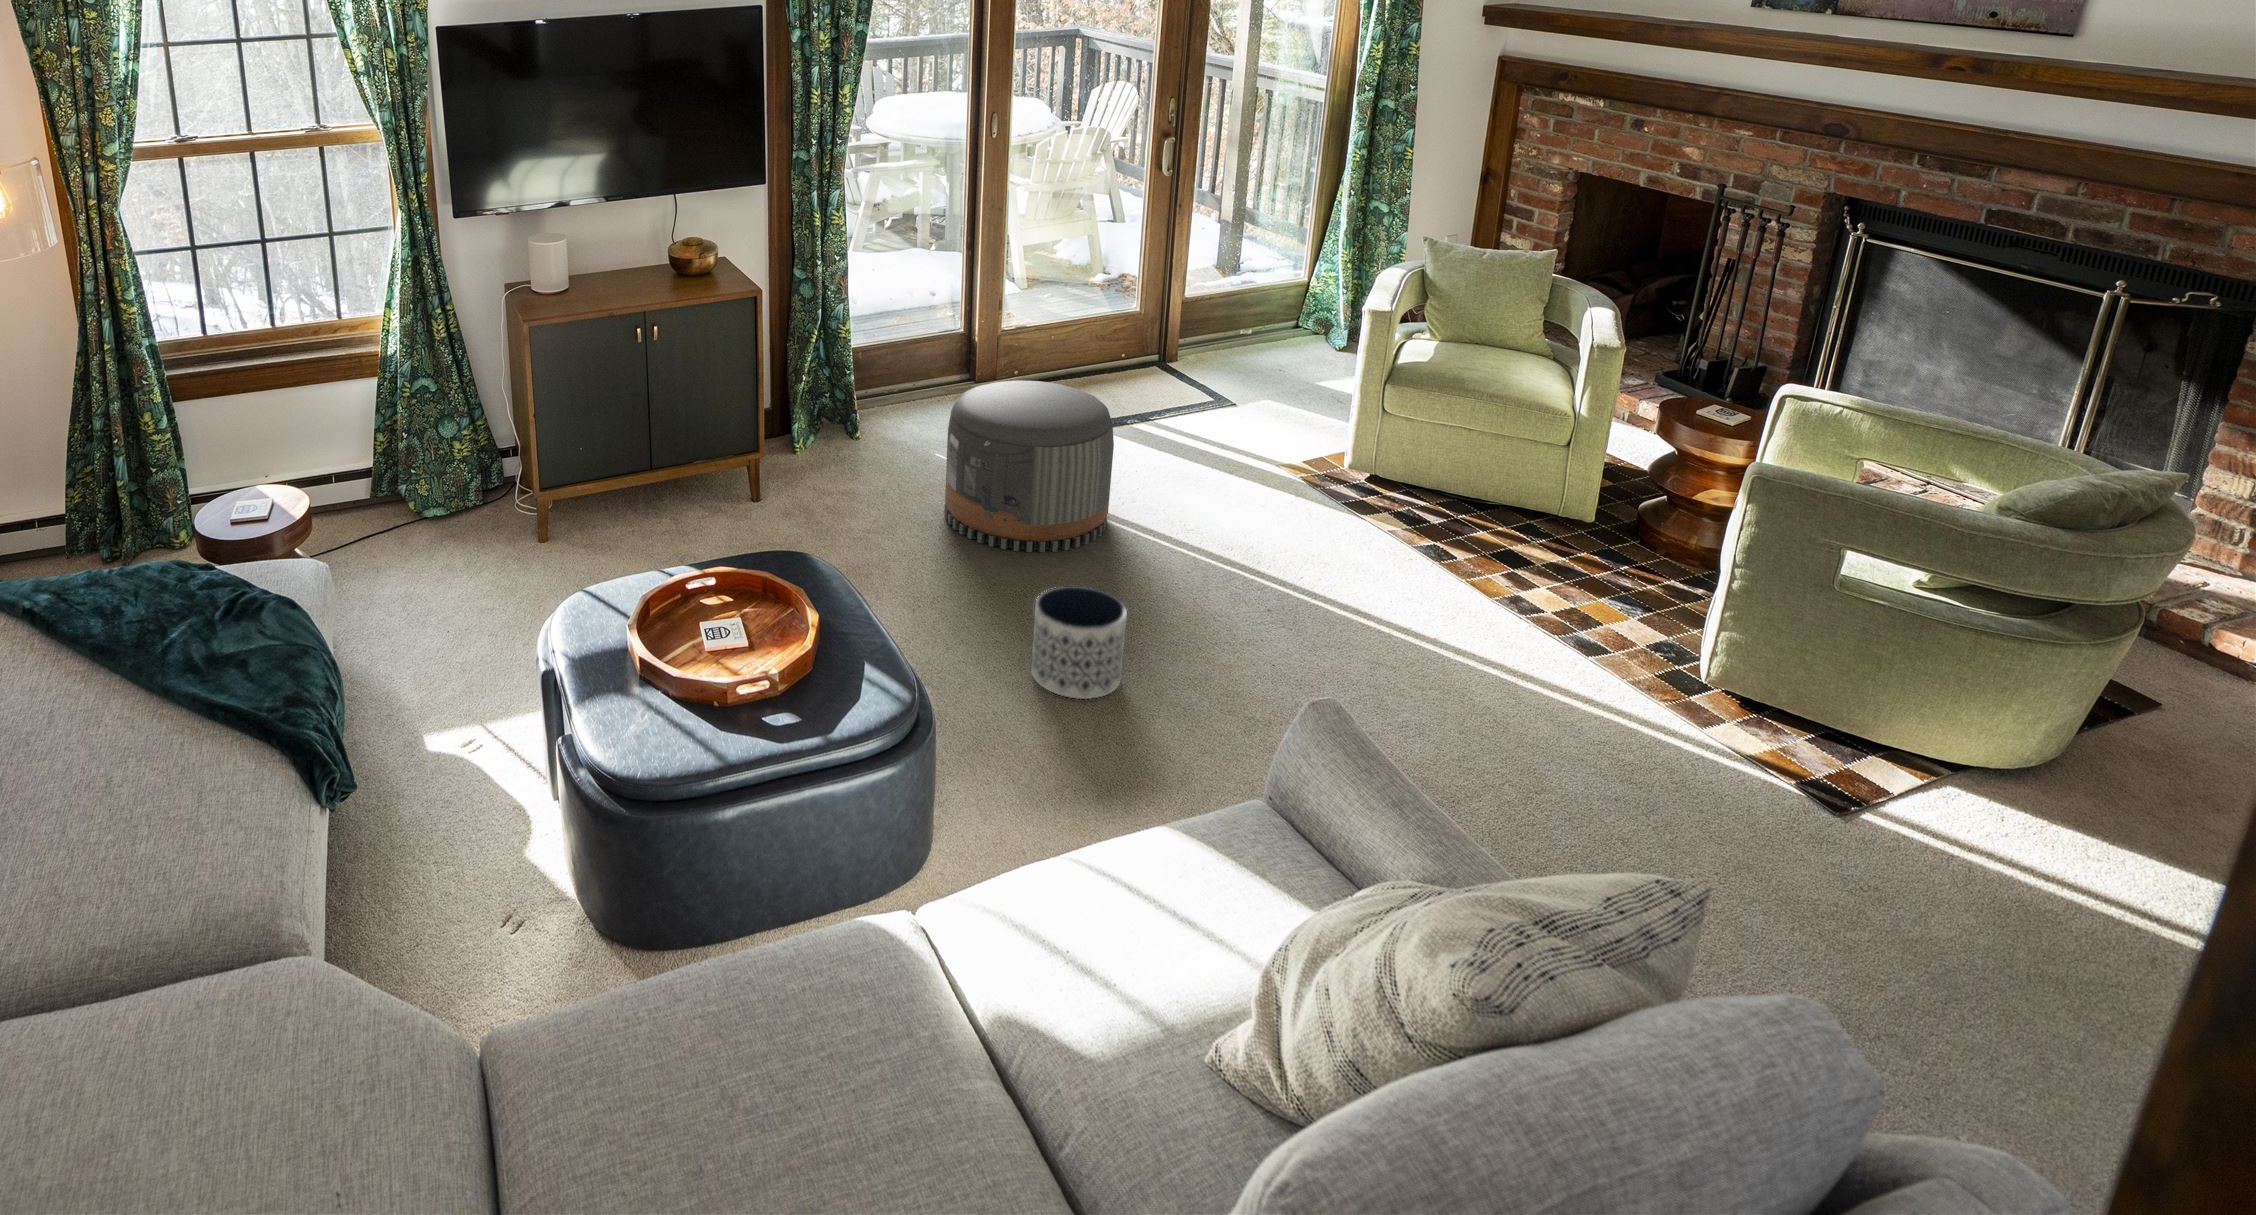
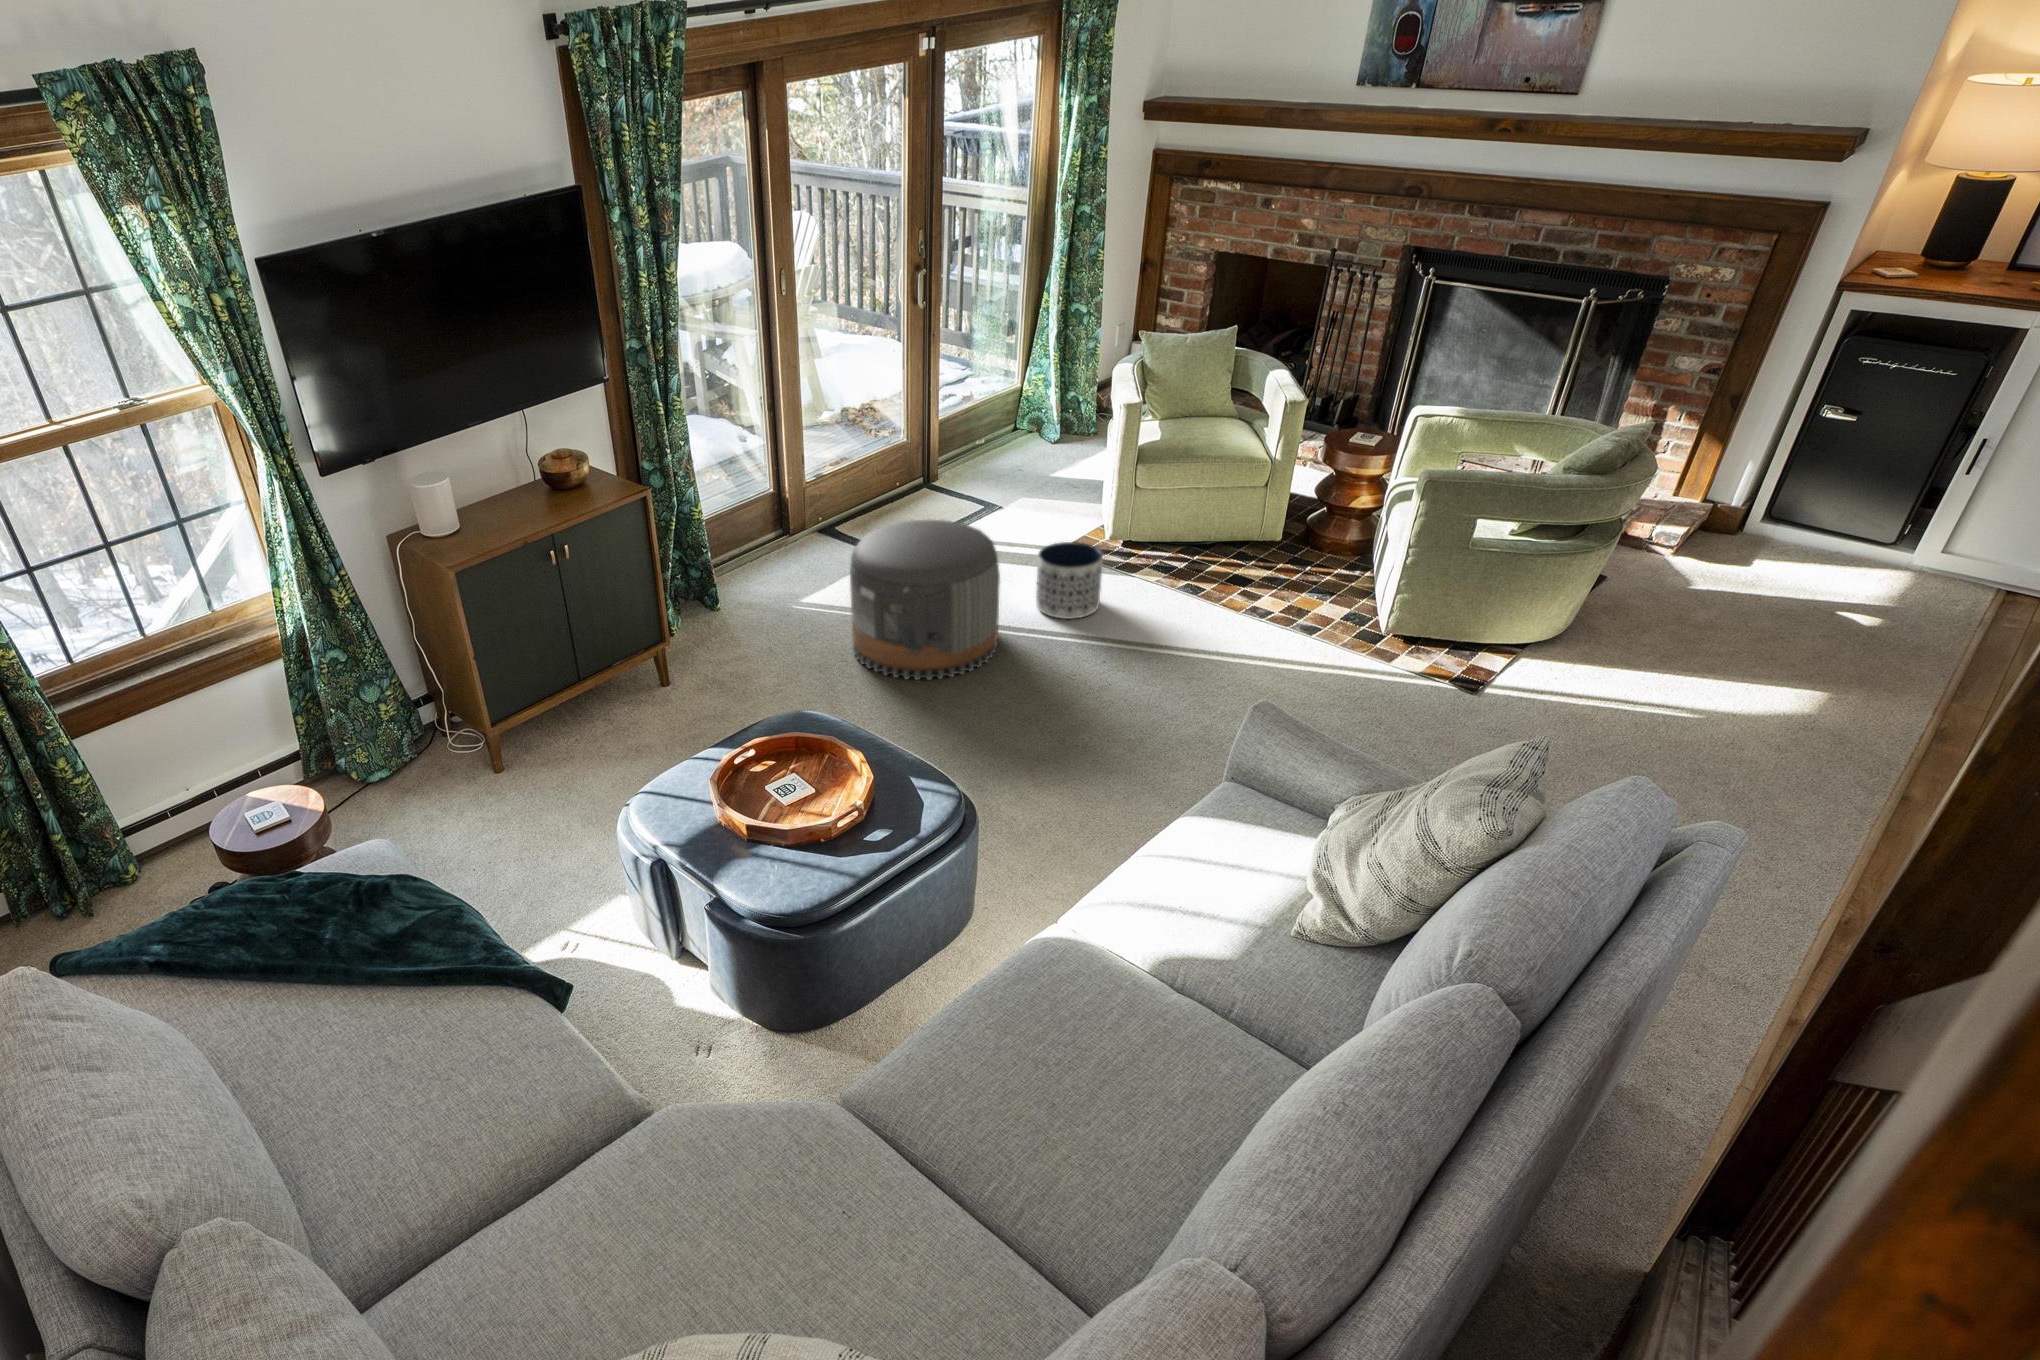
planter: present [1031,586,1127,699] -> present [1036,542,1103,619]

